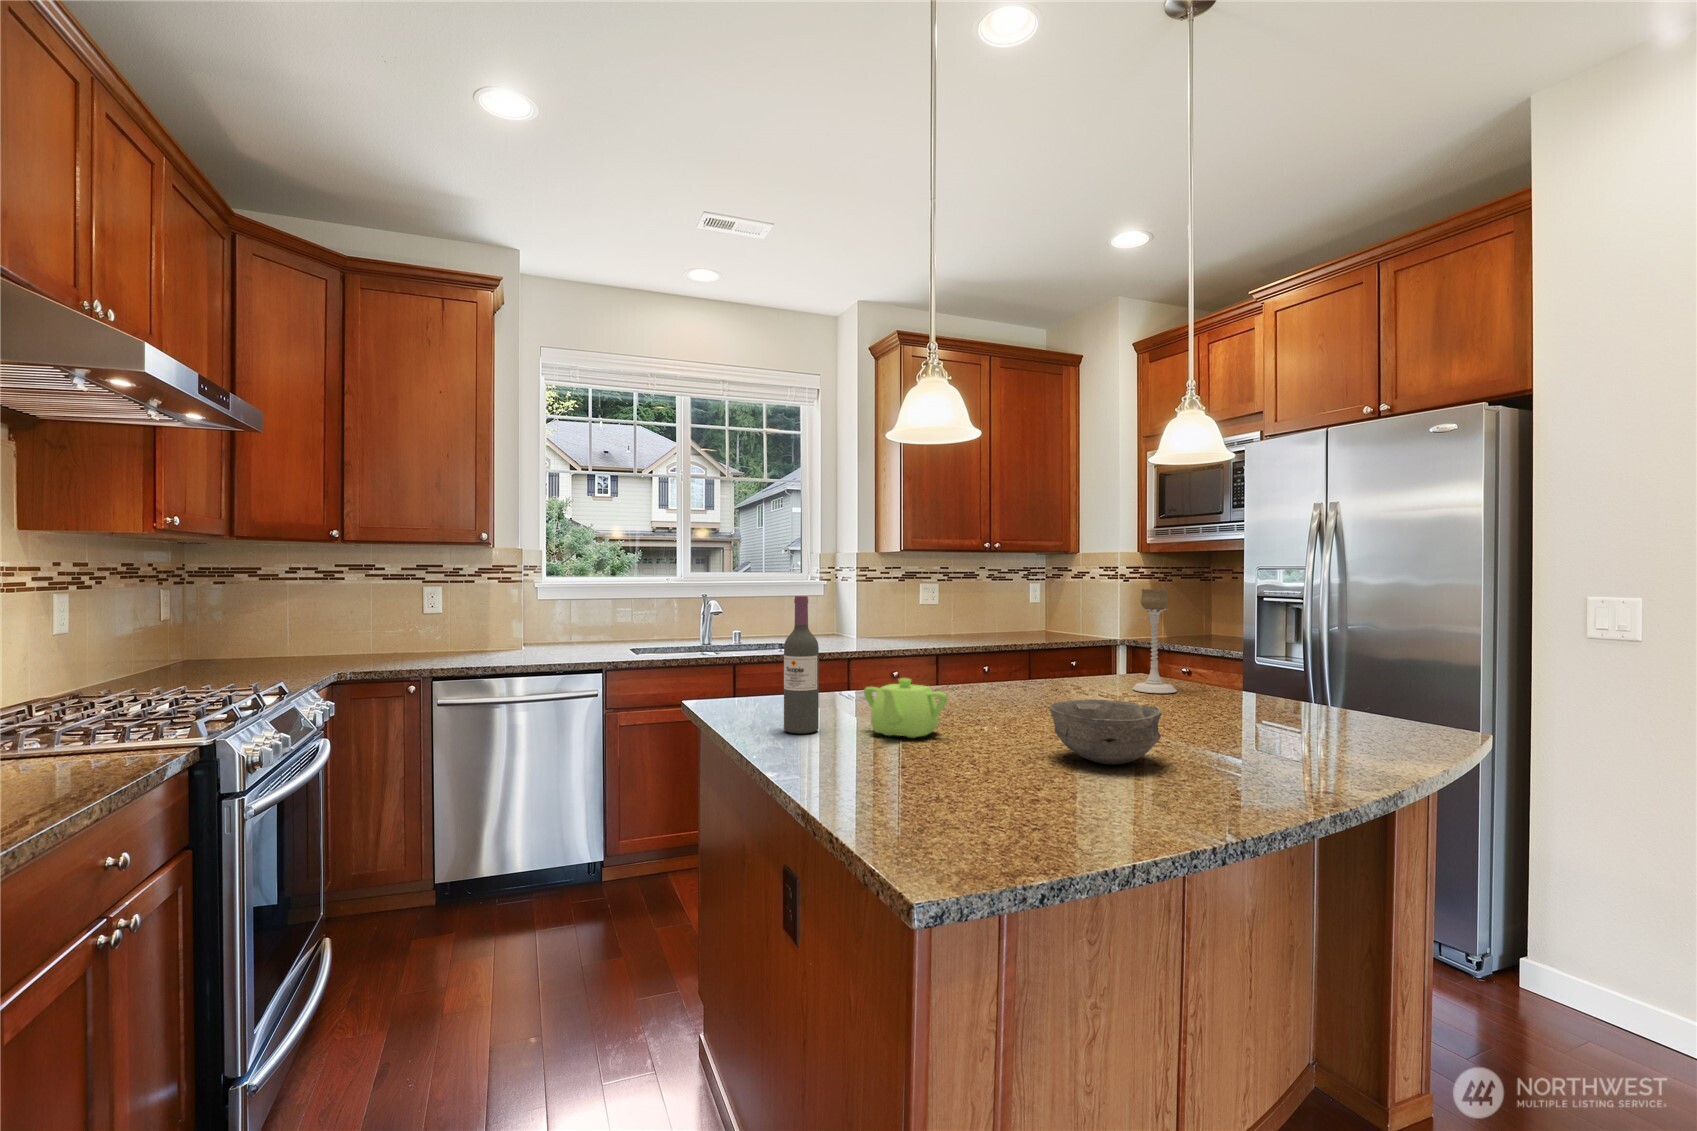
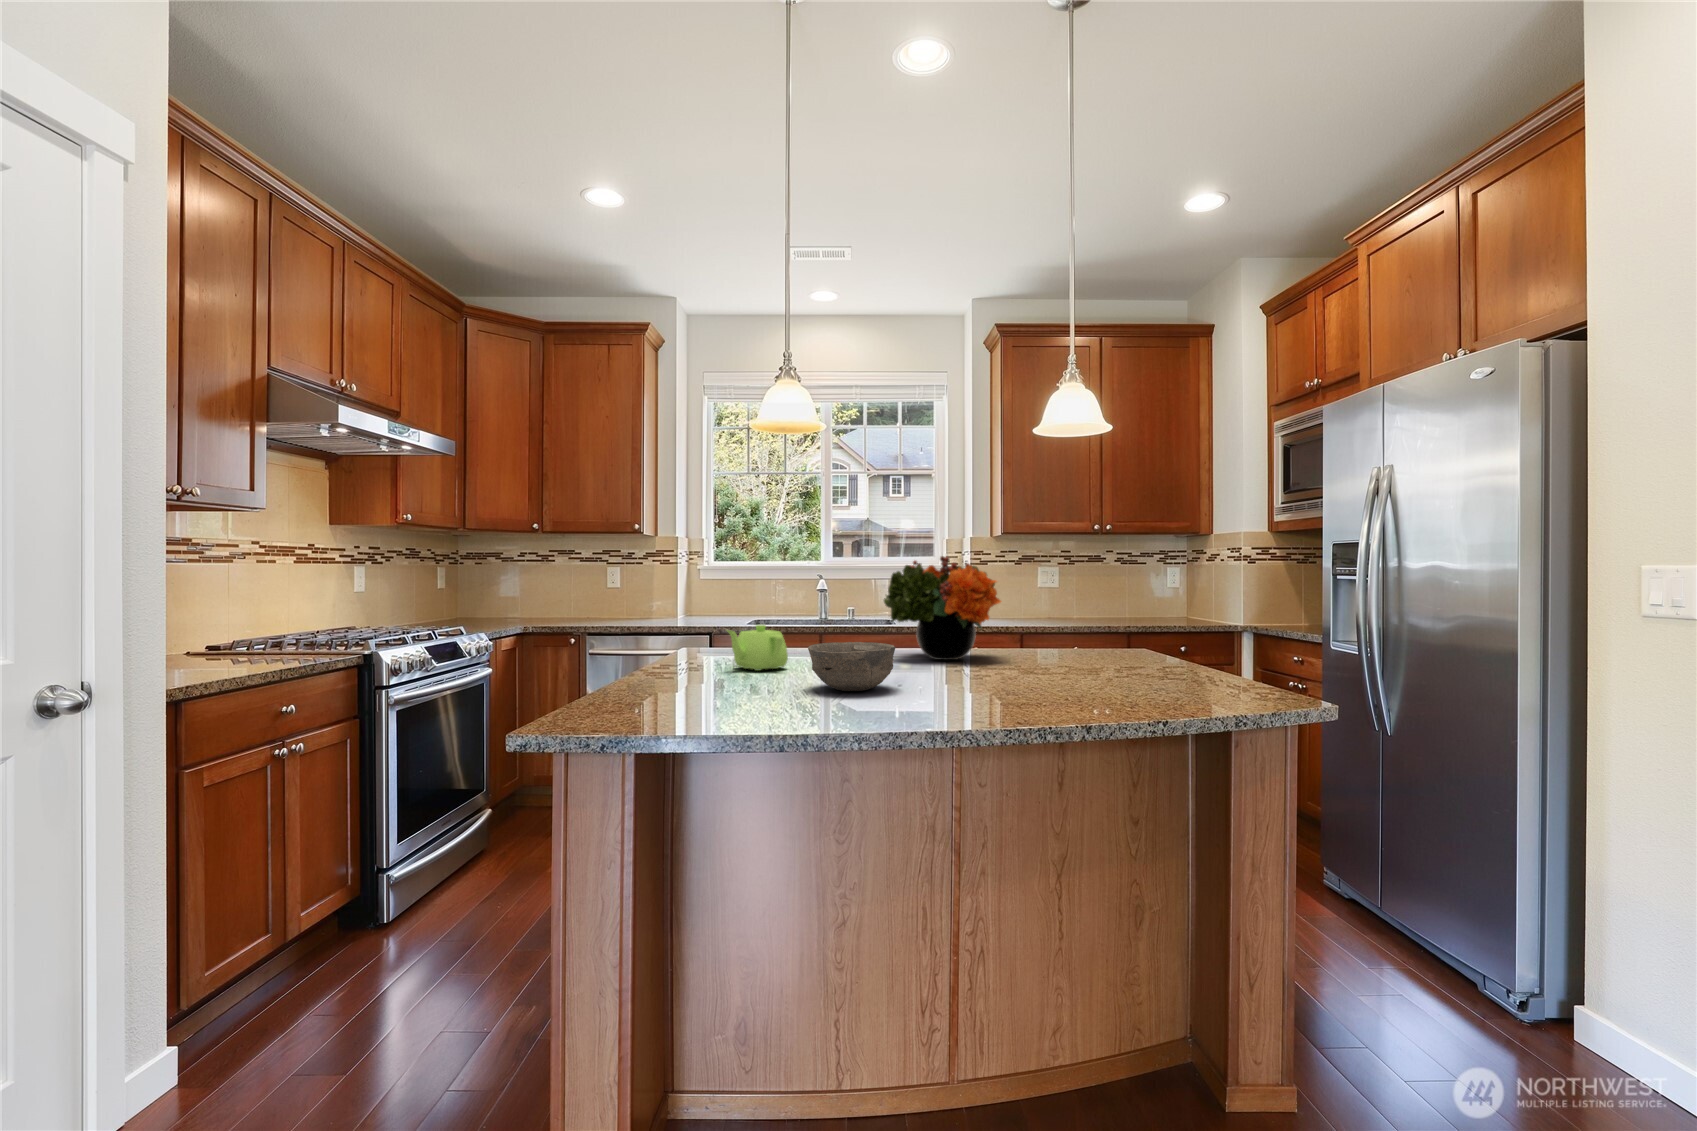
flower arrangement: none [981,587,1114,705] -> present [884,556,1001,660]
candle holder: present [1132,589,1177,693] -> none [1063,559,1104,659]
wine bottle: present [784,596,819,733] -> none [682,560,709,664]

